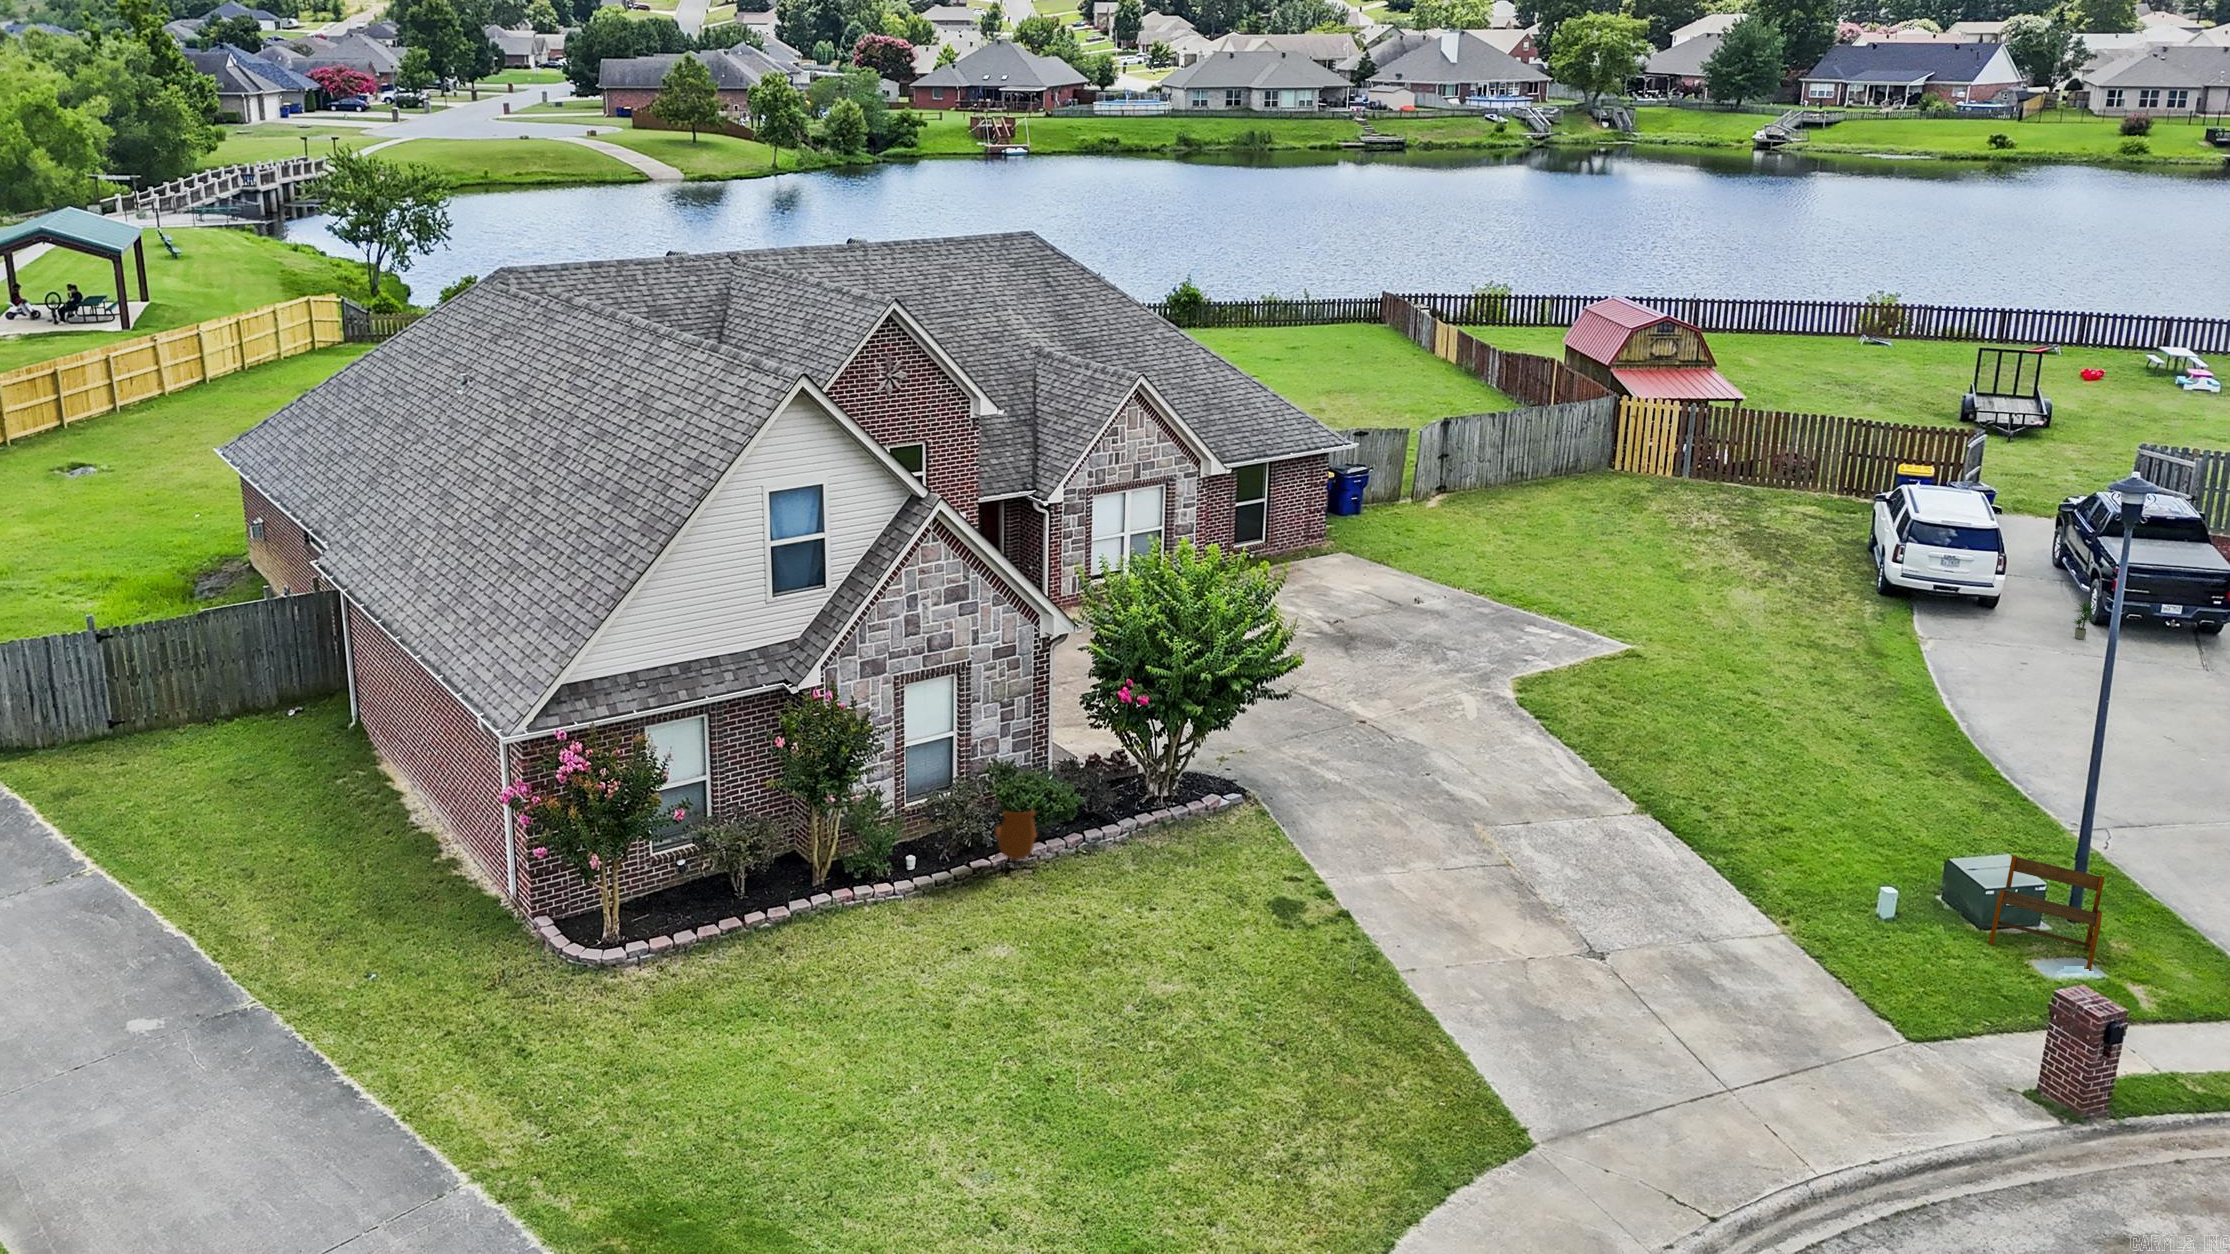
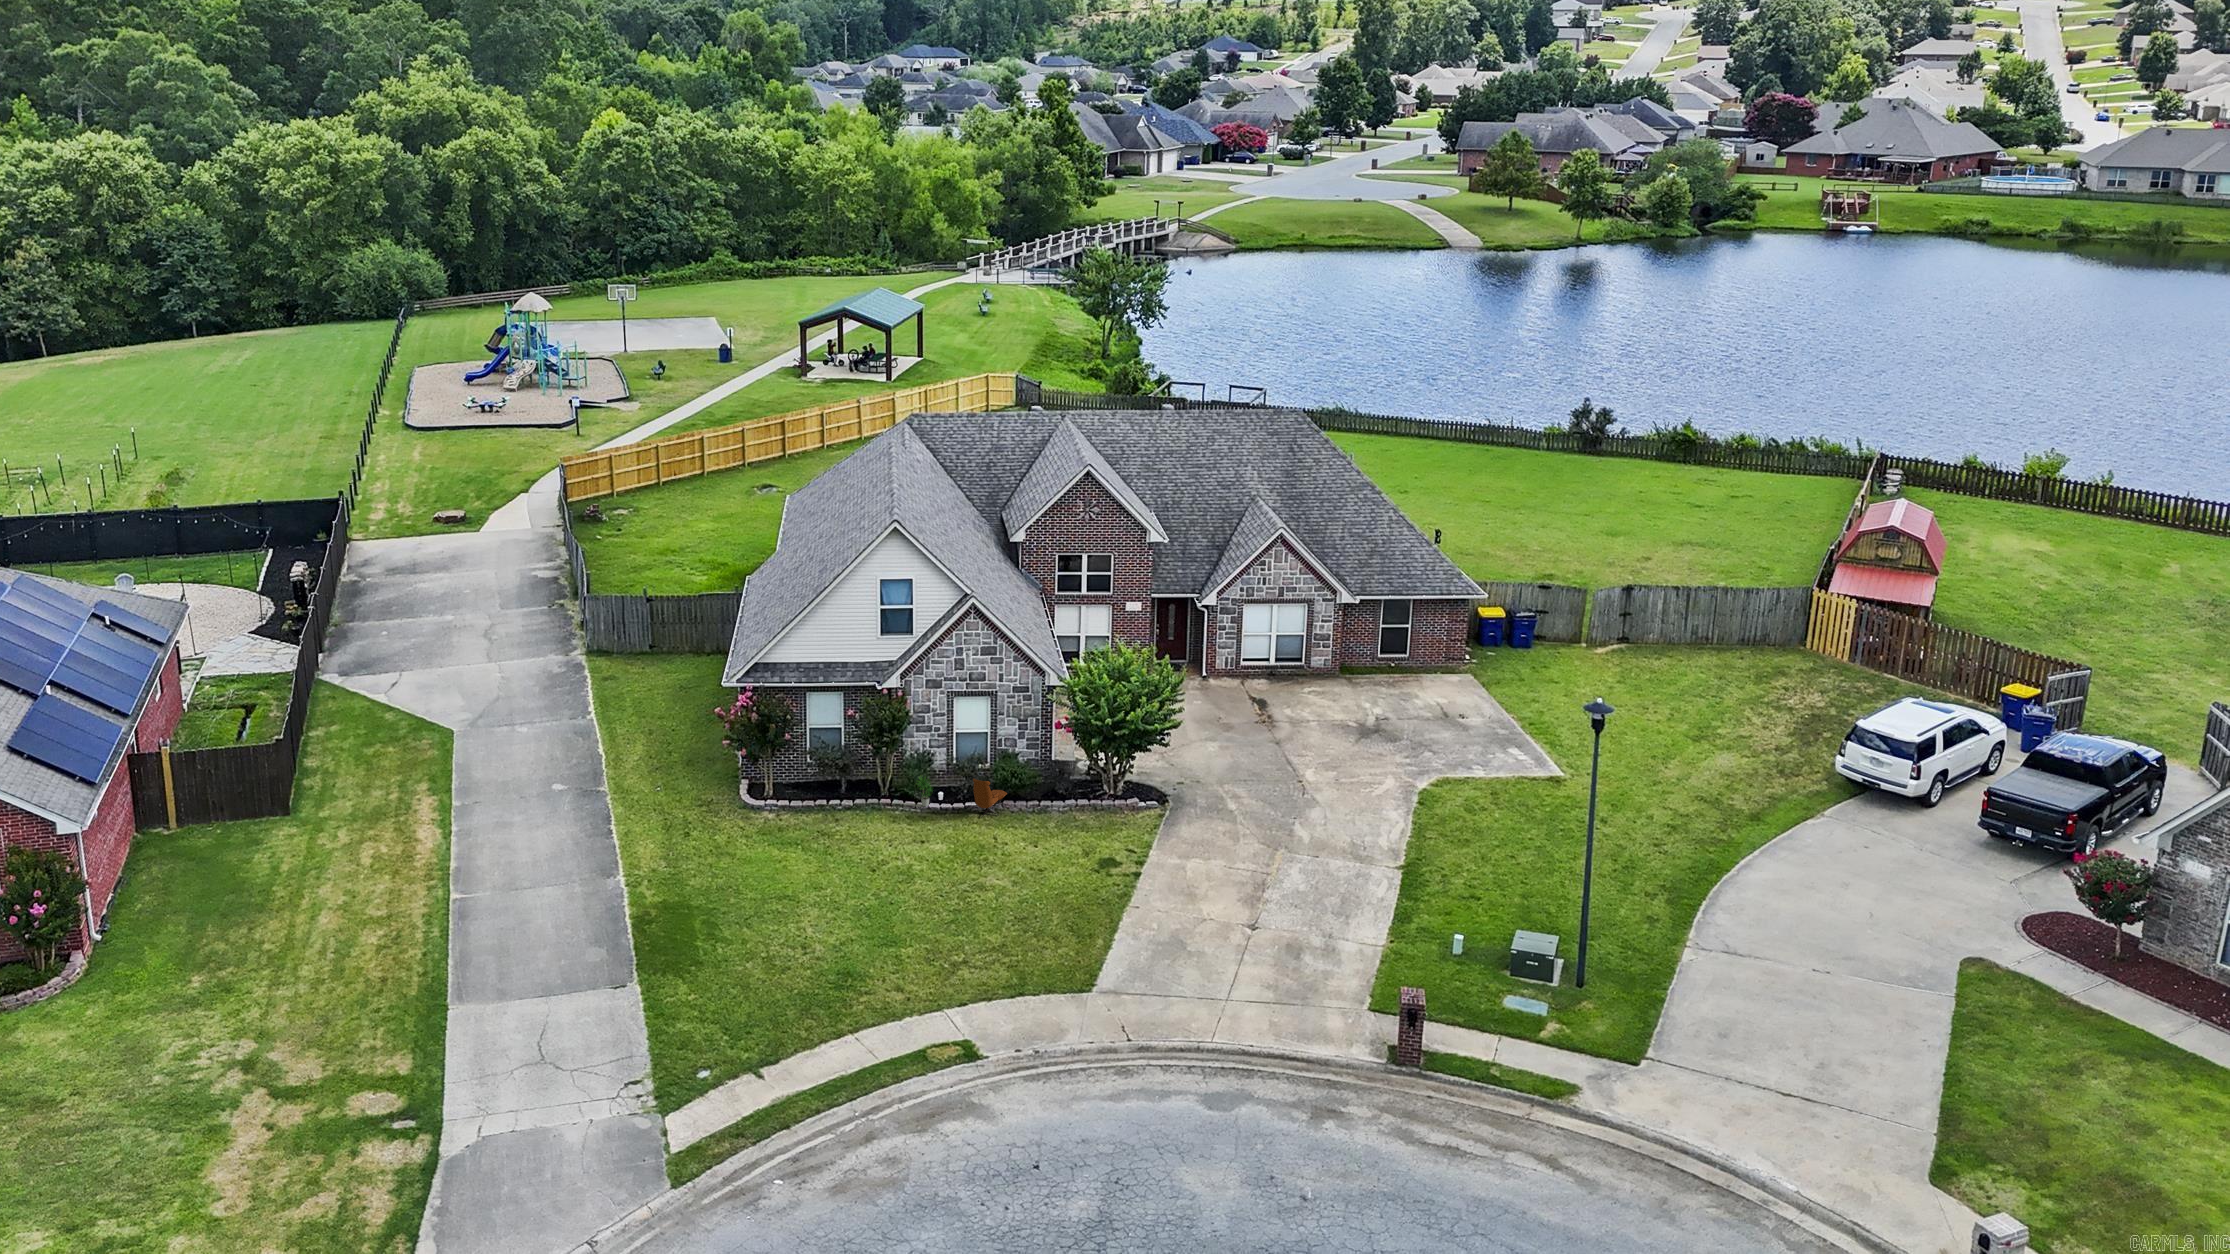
potted plant: present [2074,602,2096,639] -> present [917,776,931,807]
bench: present [1989,855,2105,971] -> none [1493,944,1563,1026]

